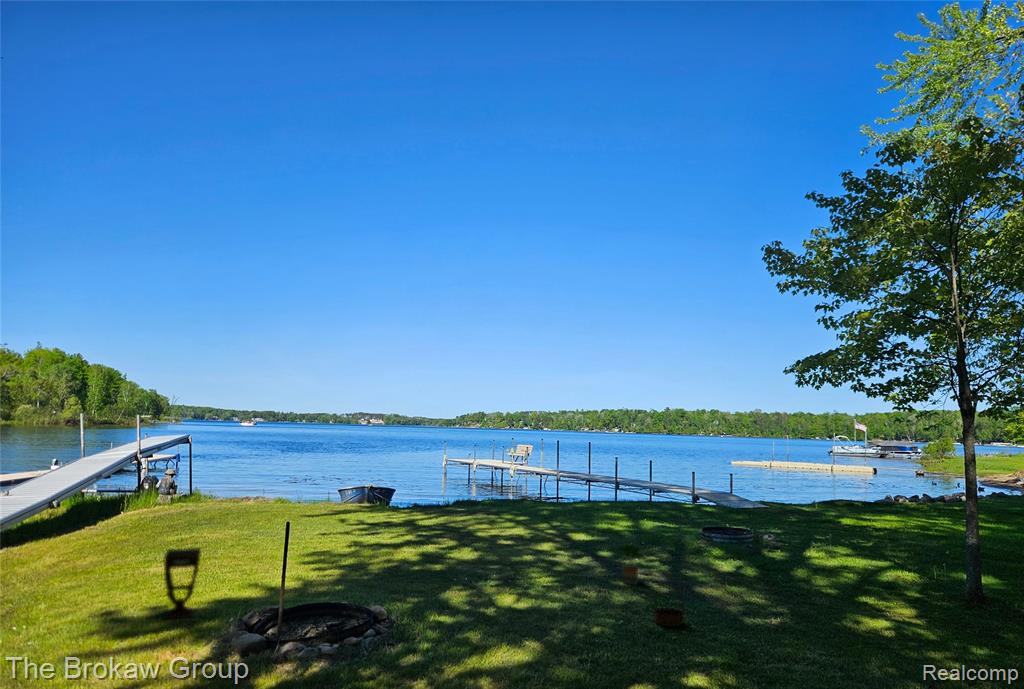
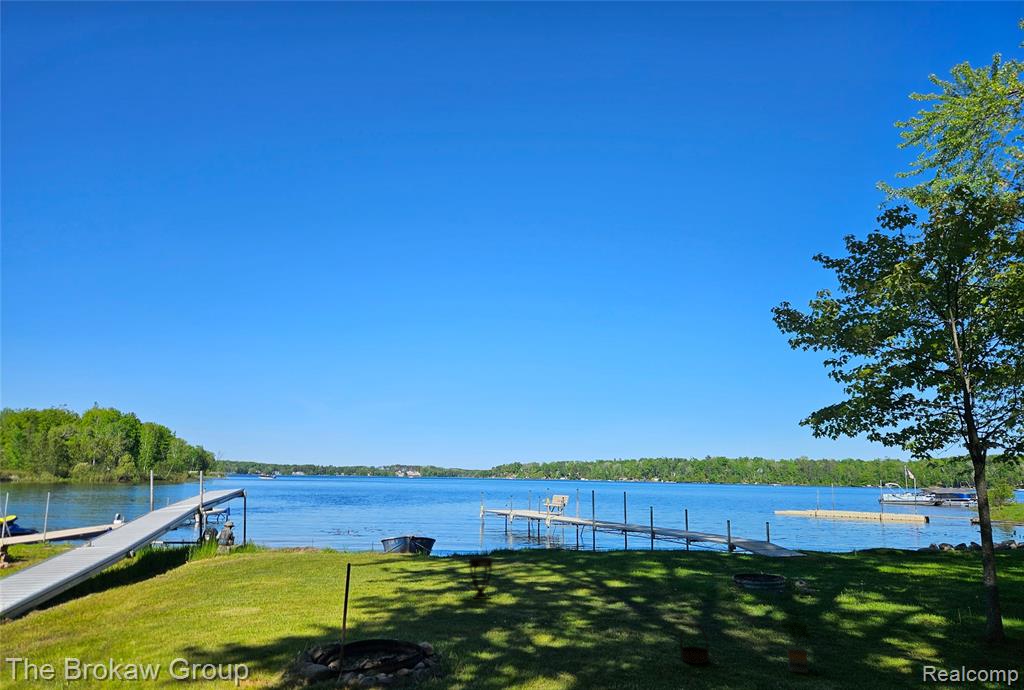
potted tree: present [619,544,642,585] -> present [781,621,812,673]
side table: present [164,548,201,619] -> present [469,557,492,599]

